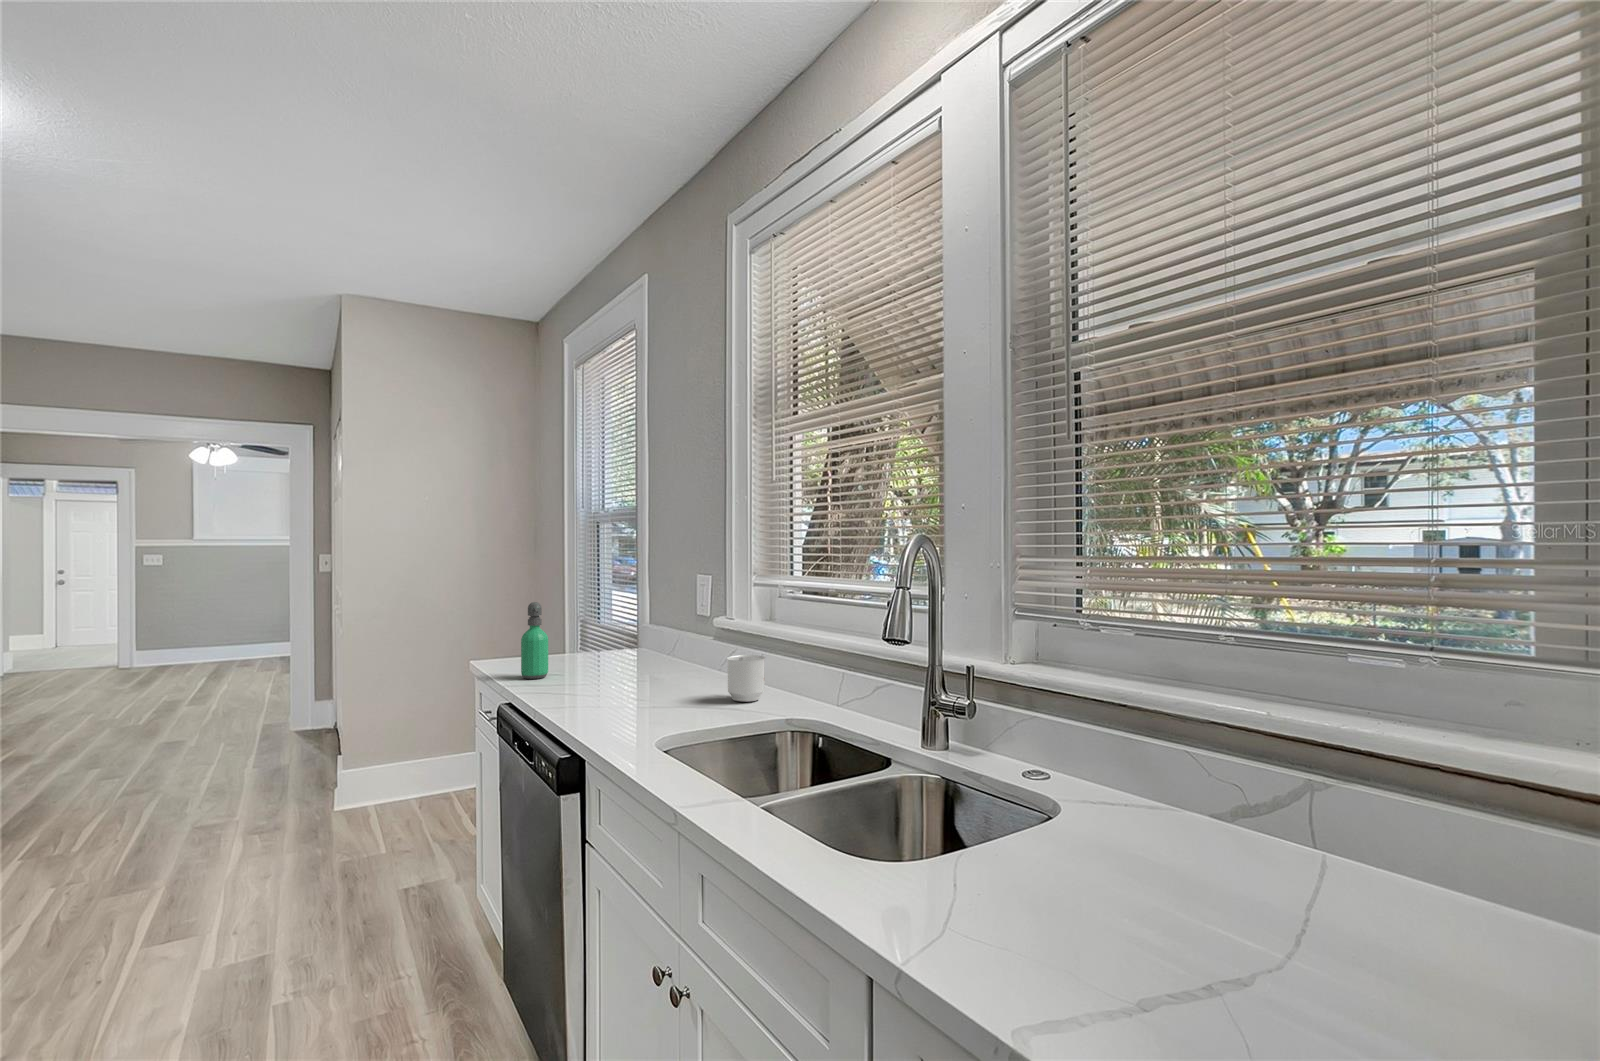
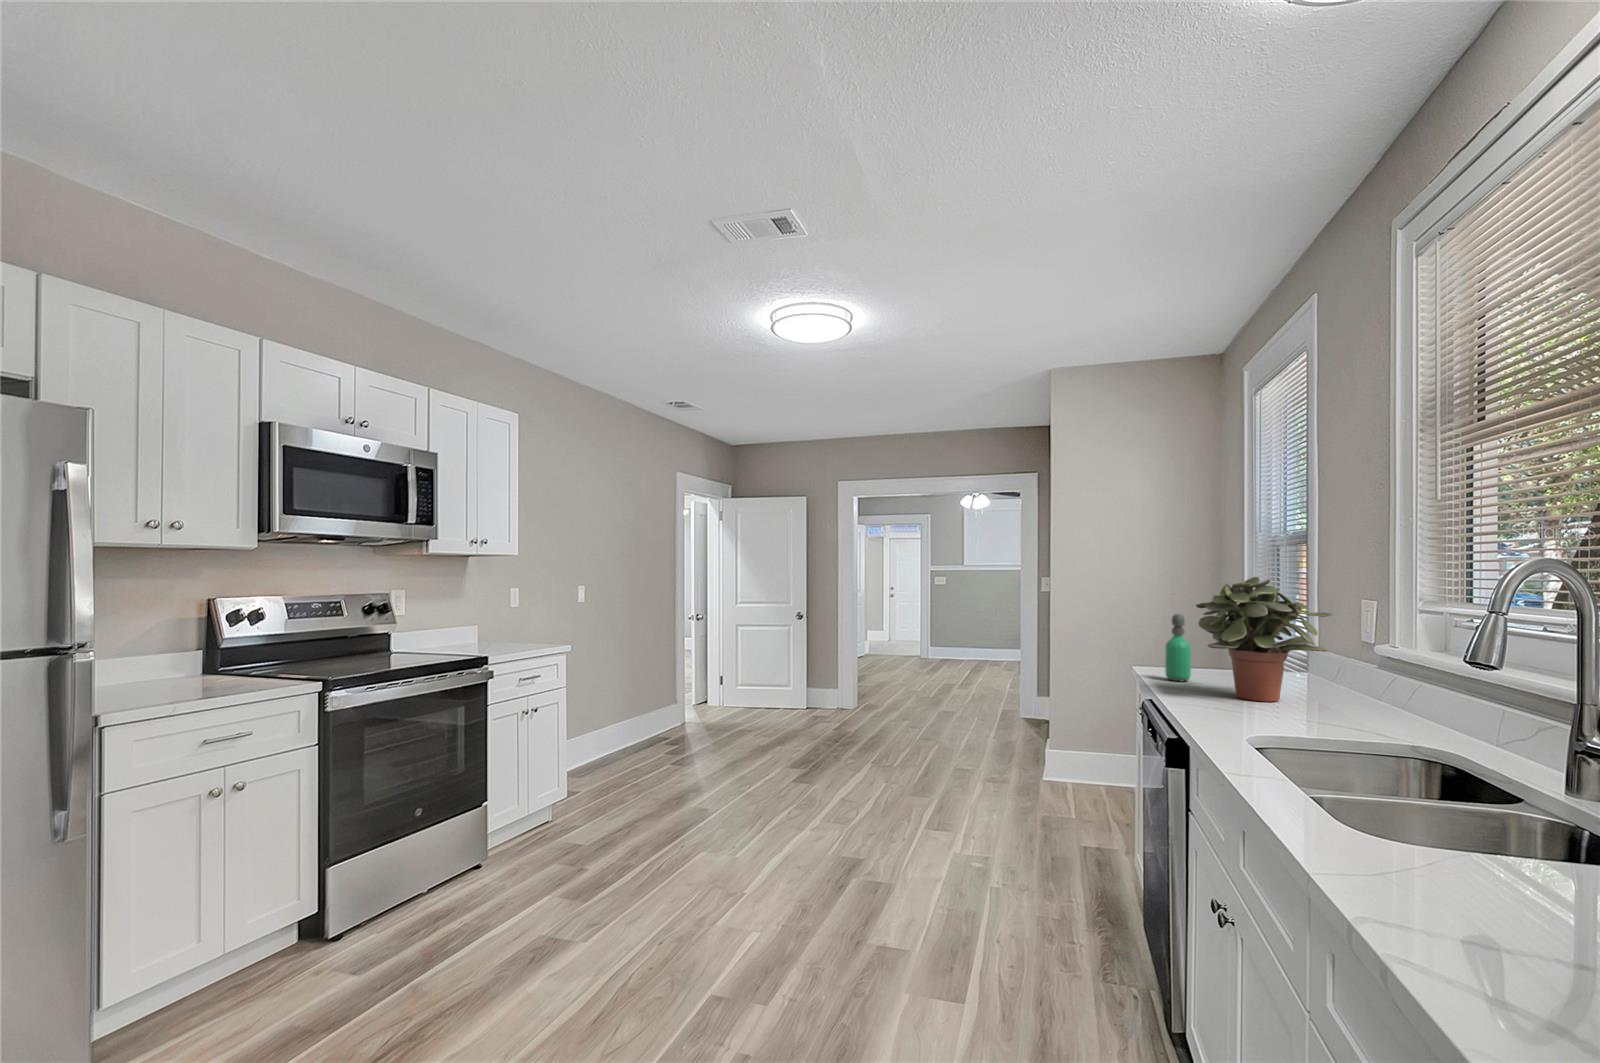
potted plant: none [565,559,692,692] -> present [1196,577,1332,702]
mug: present [727,655,765,702] -> none [1360,679,1410,727]

